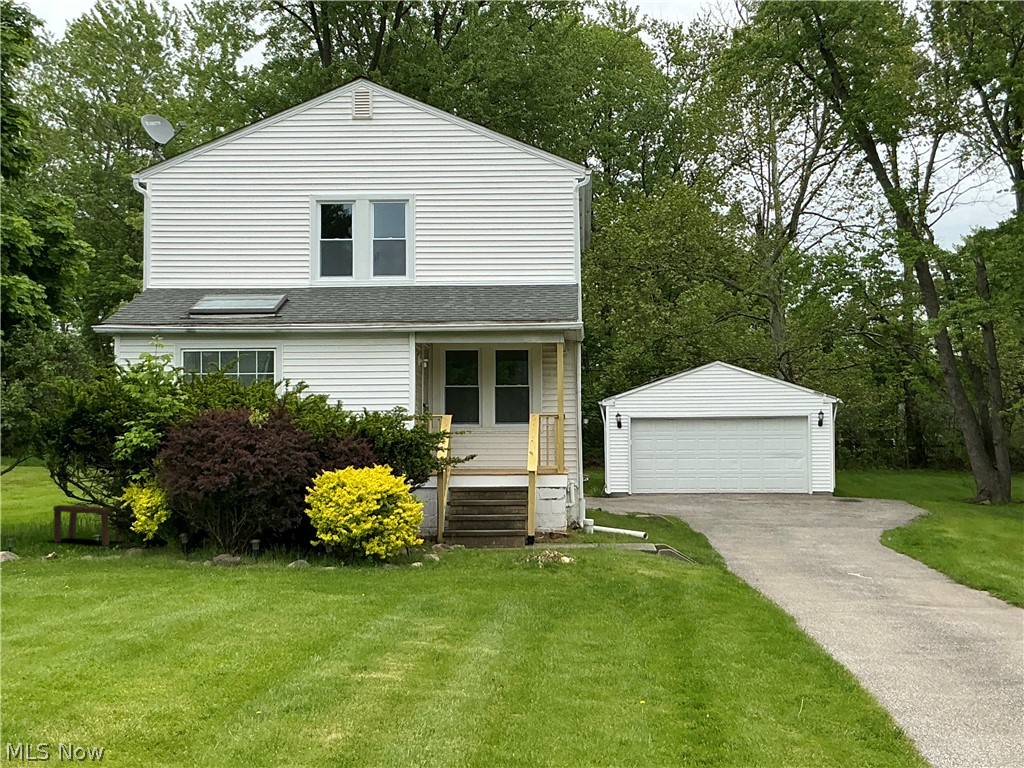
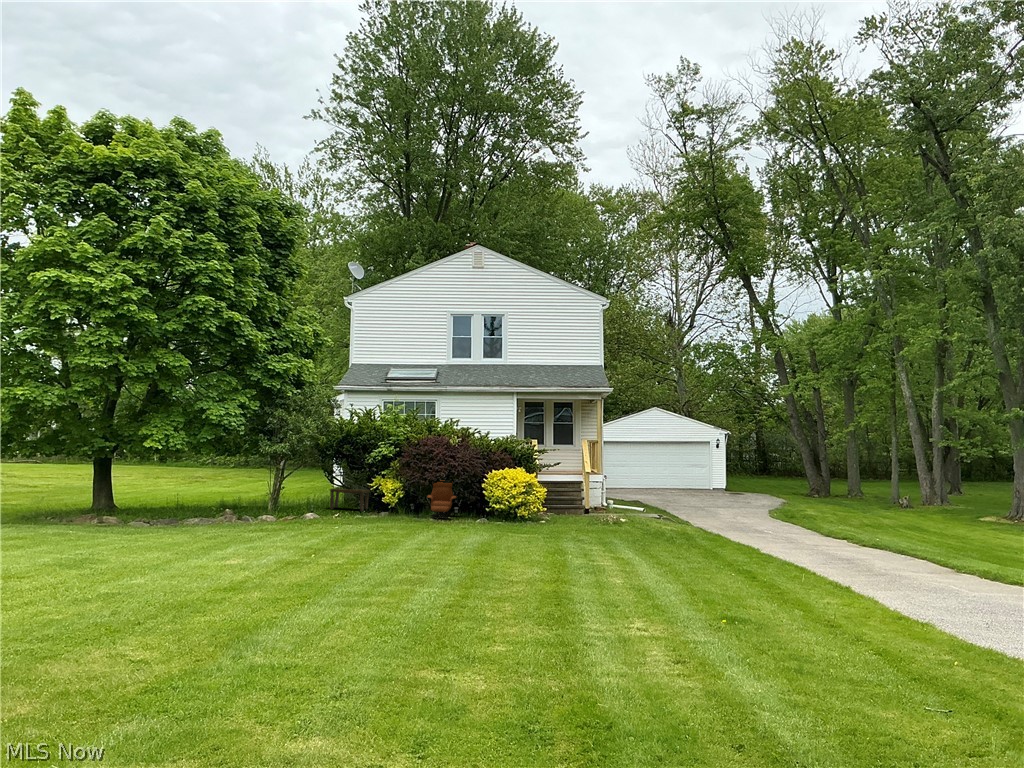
lounge chair: none [205,489,266,564] -> present [427,480,456,519]

